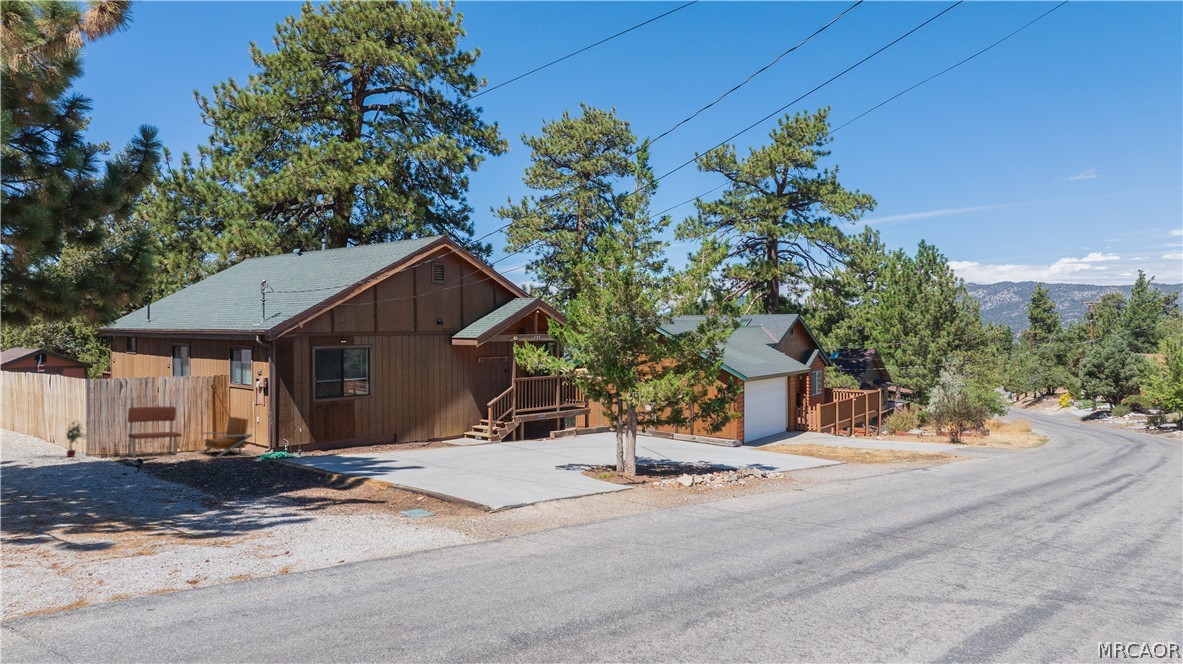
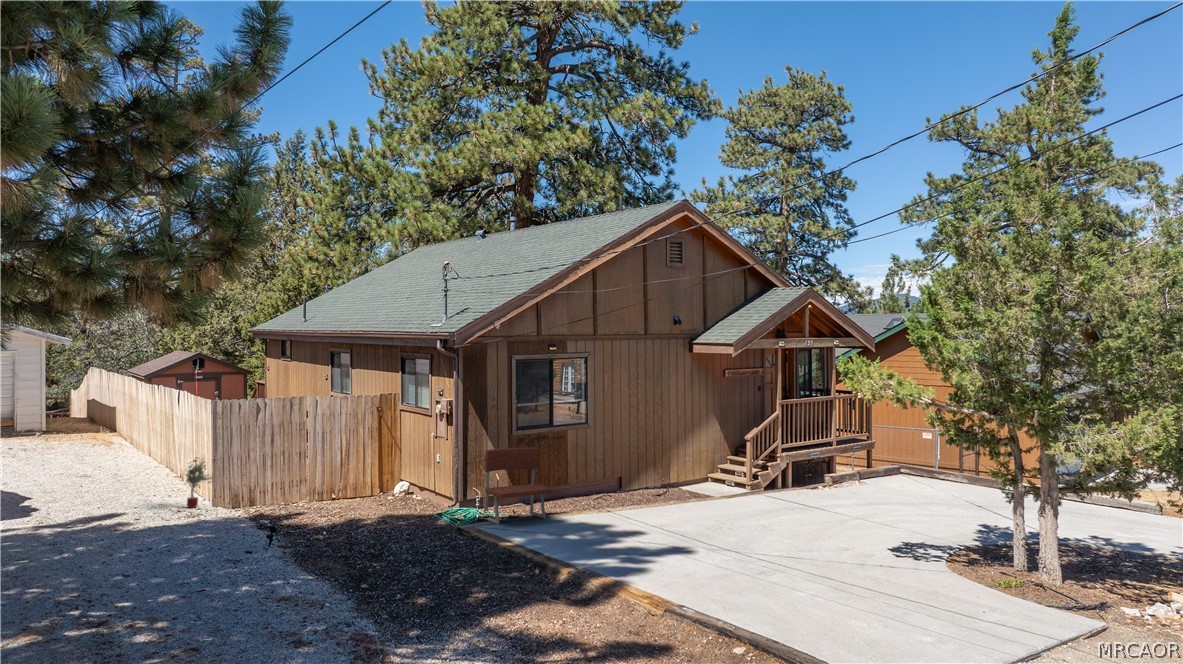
bench: present [128,406,182,457] -> present [484,448,554,524]
lounge chair: present [202,417,252,458] -> none [362,452,431,515]

